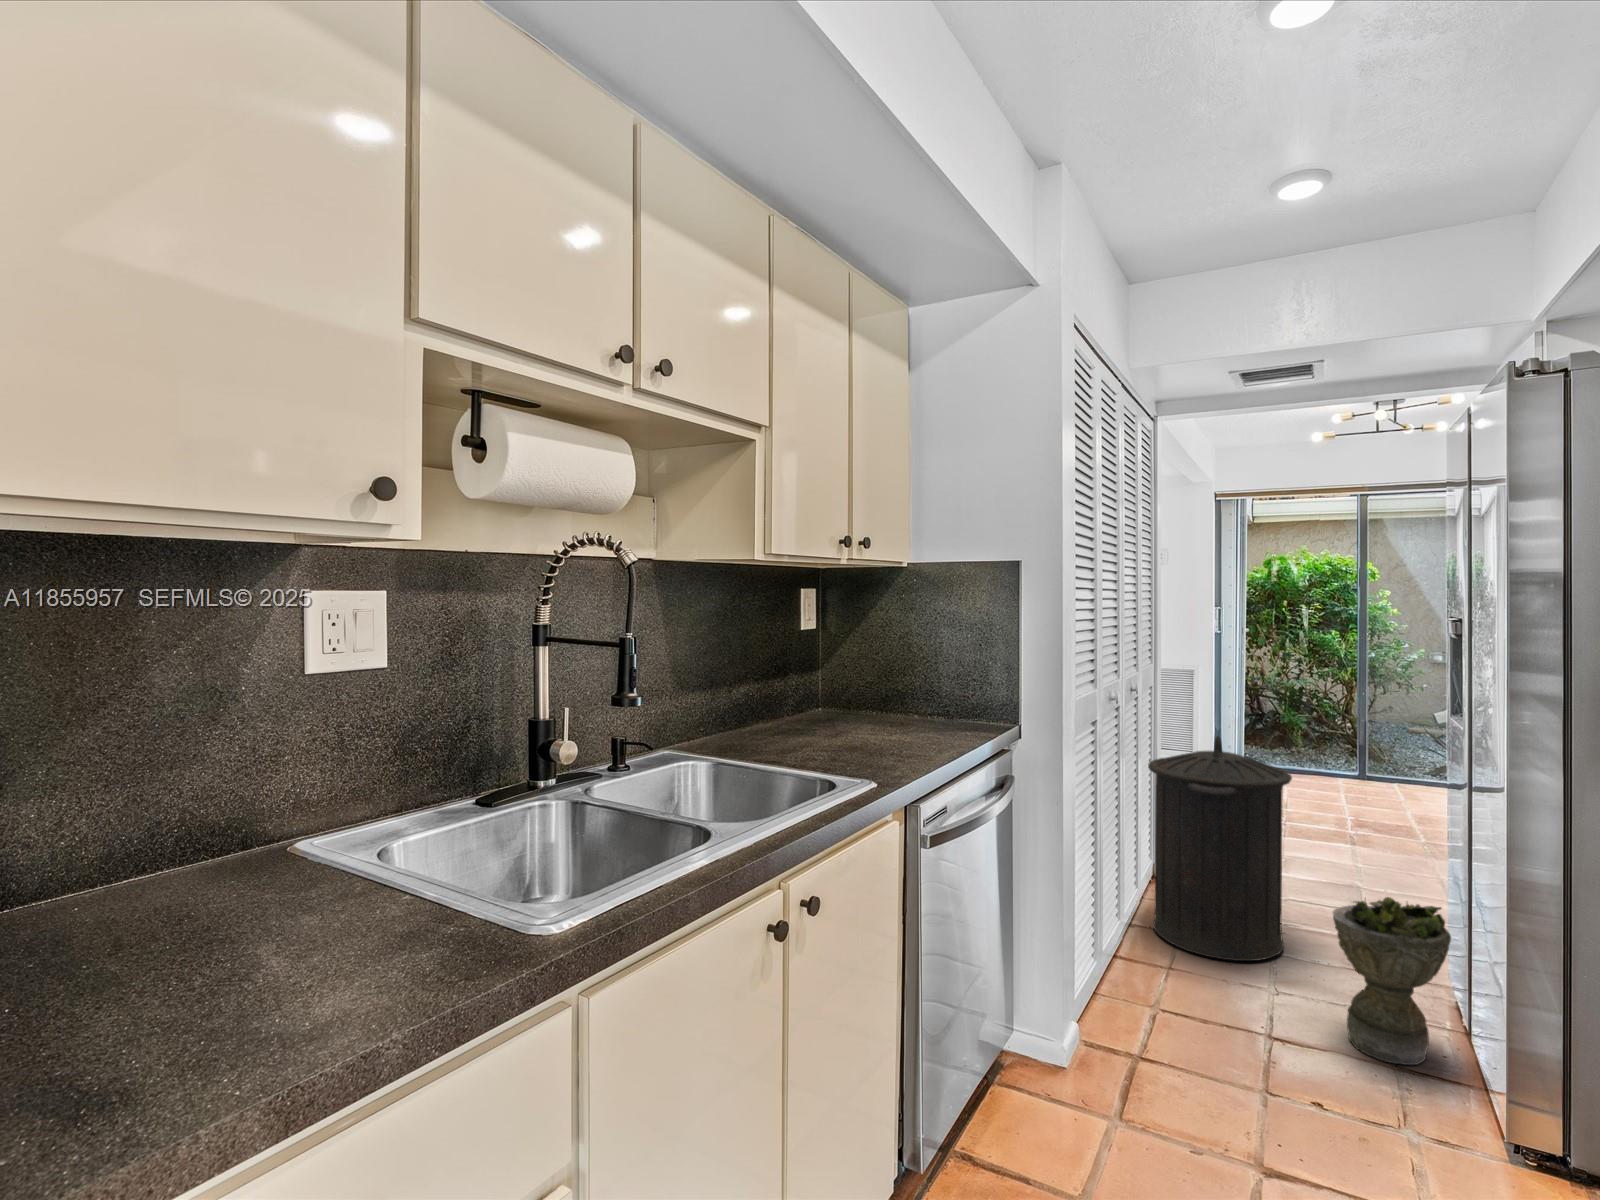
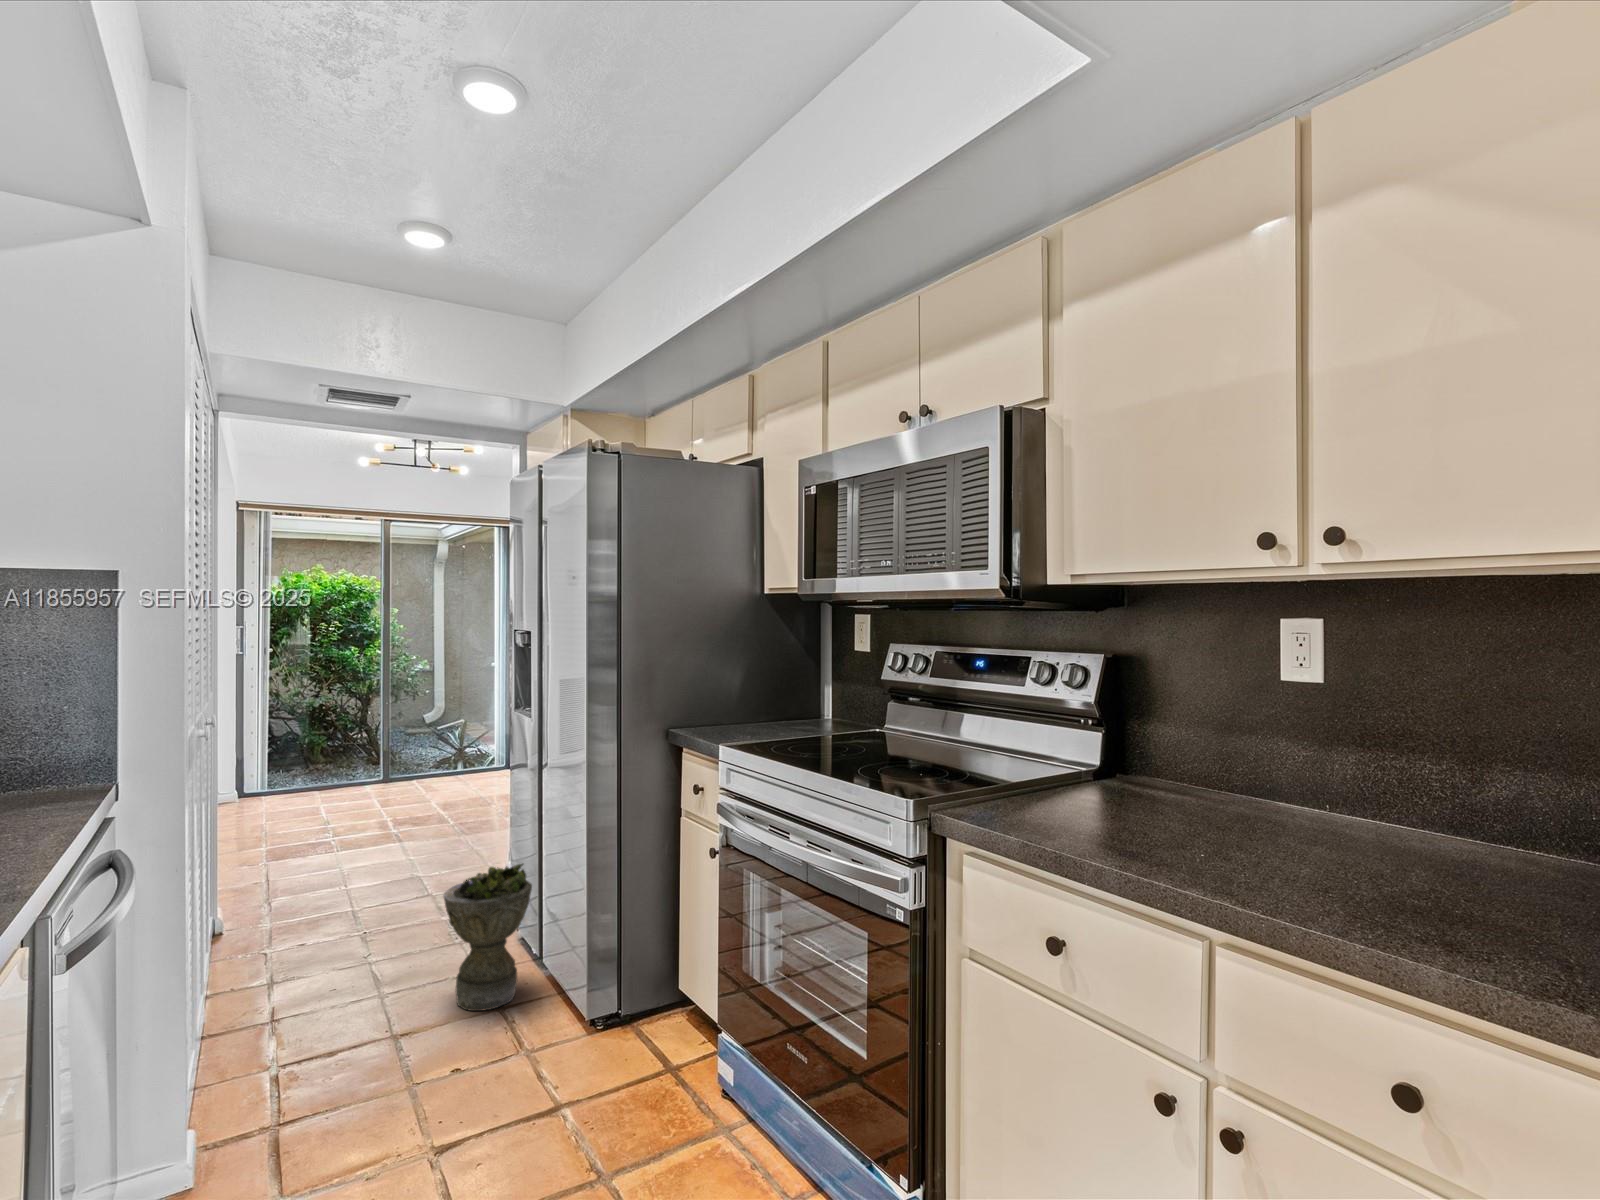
trash can: present [1148,736,1292,961] -> none [229,756,385,994]

